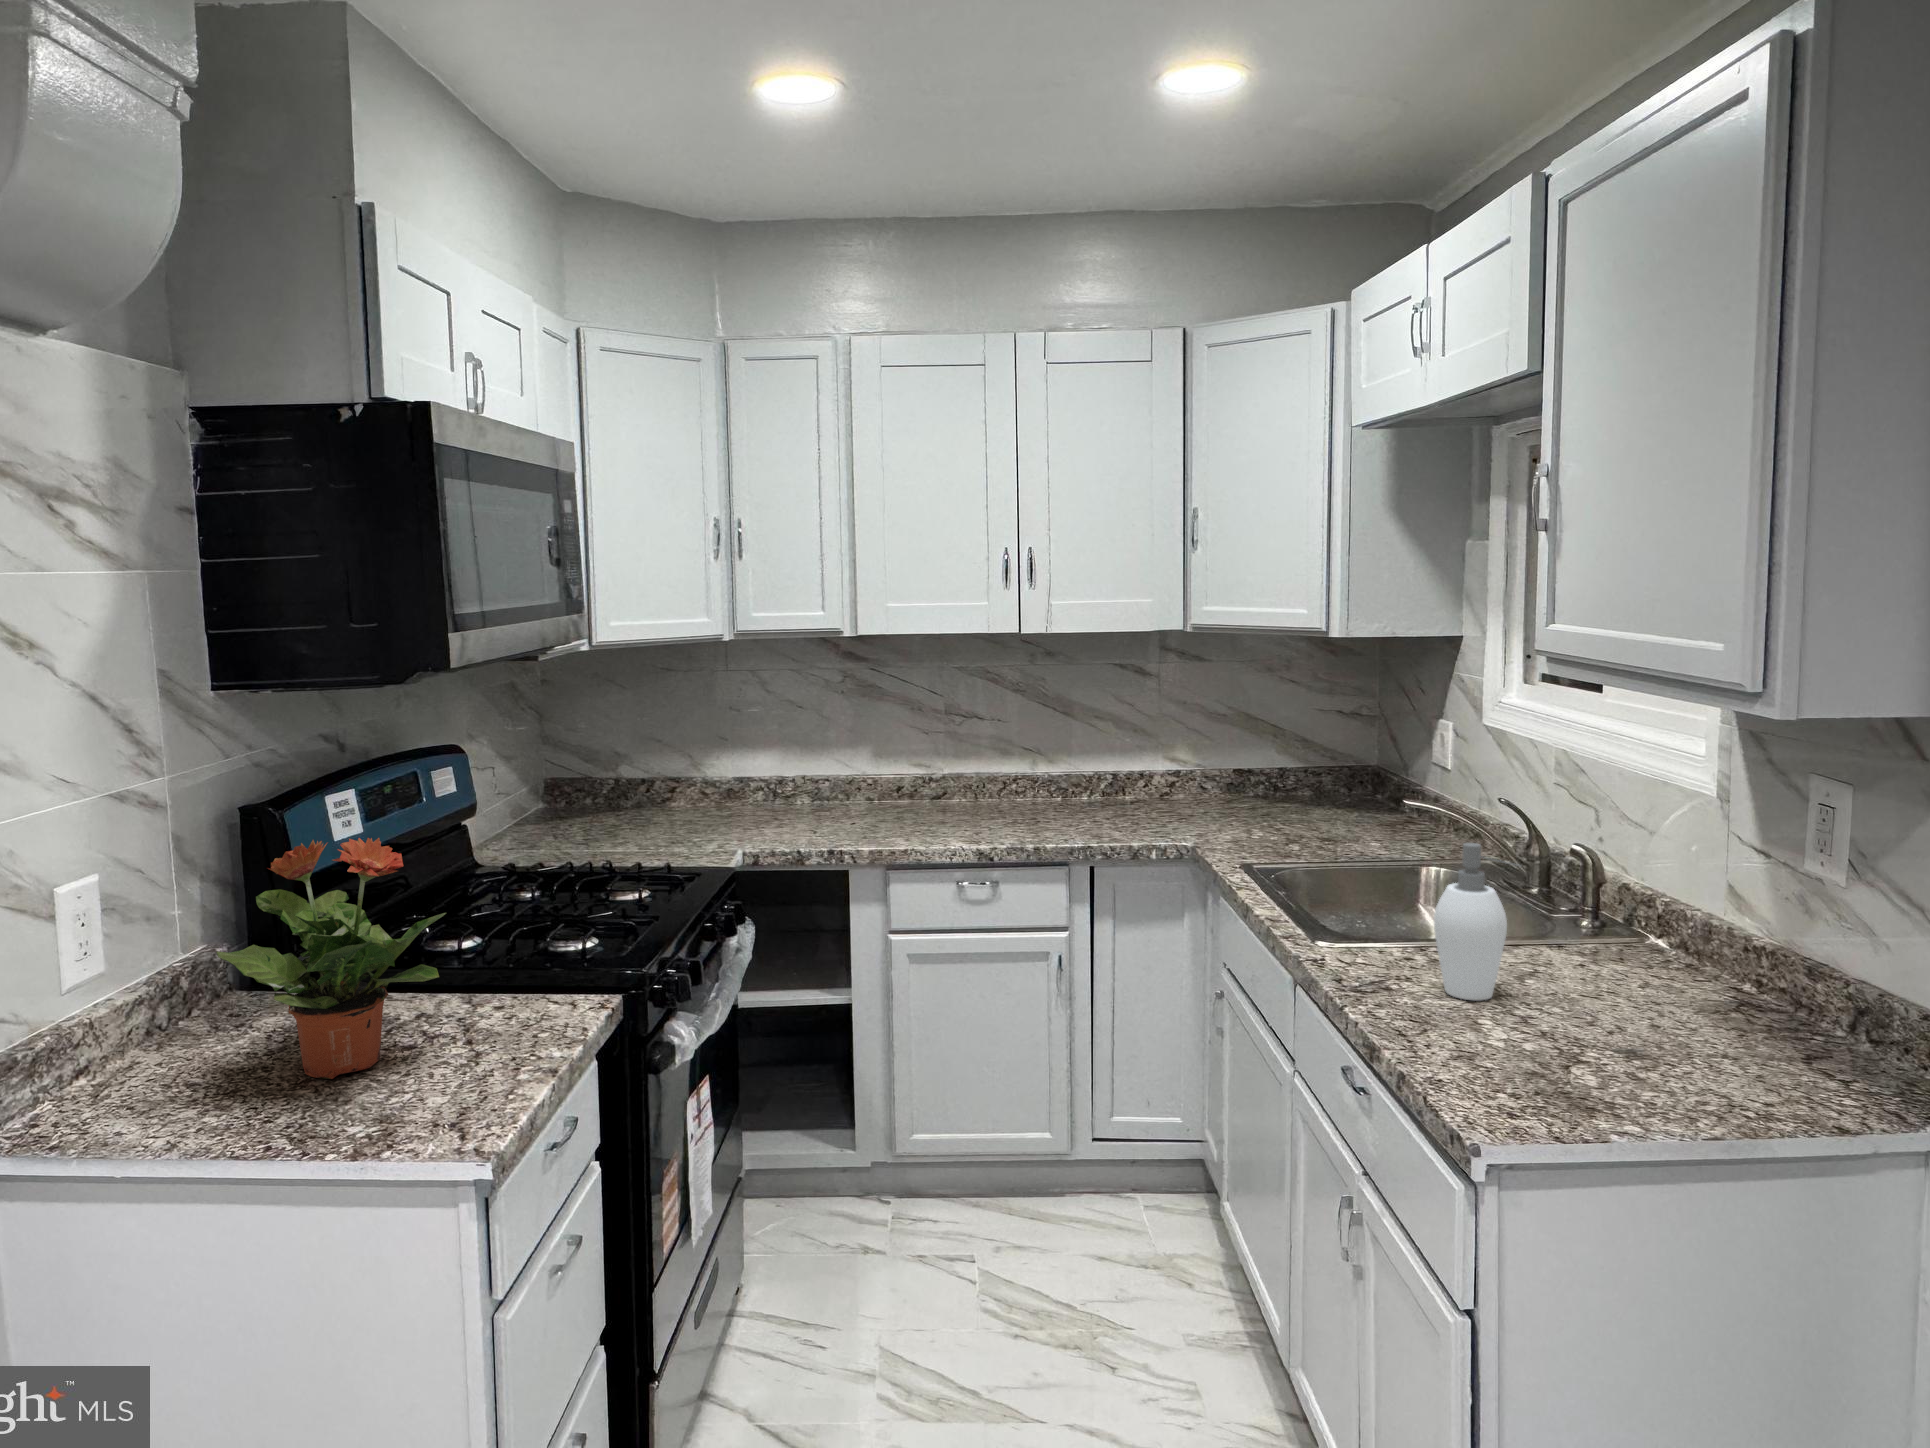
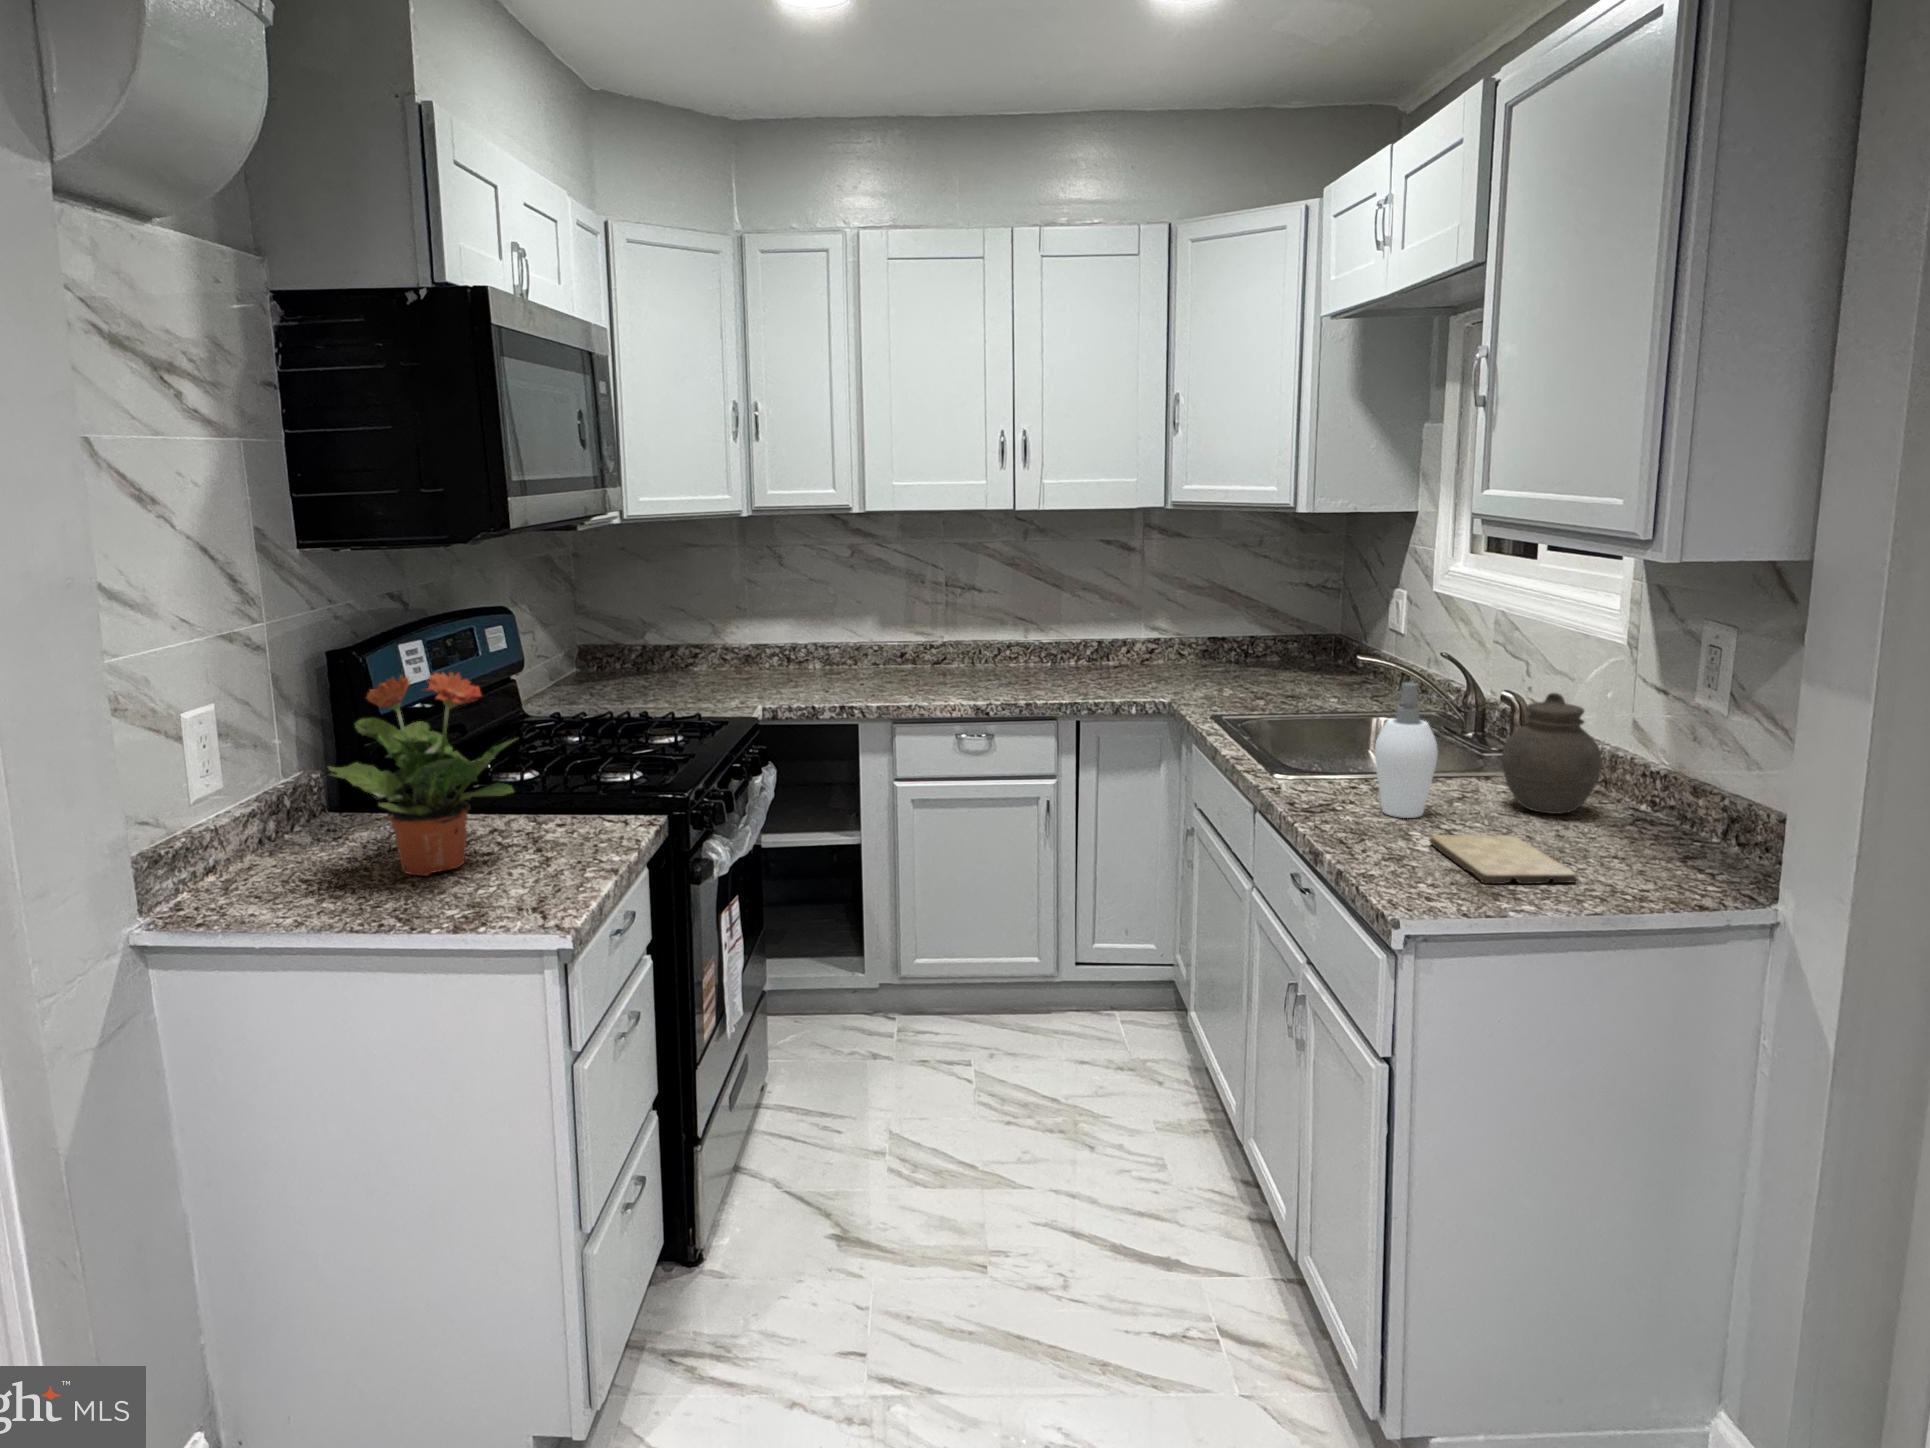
jar: none [1580,854,1697,995] -> present [1502,693,1602,814]
cutting board: none [1506,1026,1687,1096] -> present [1430,835,1577,884]

